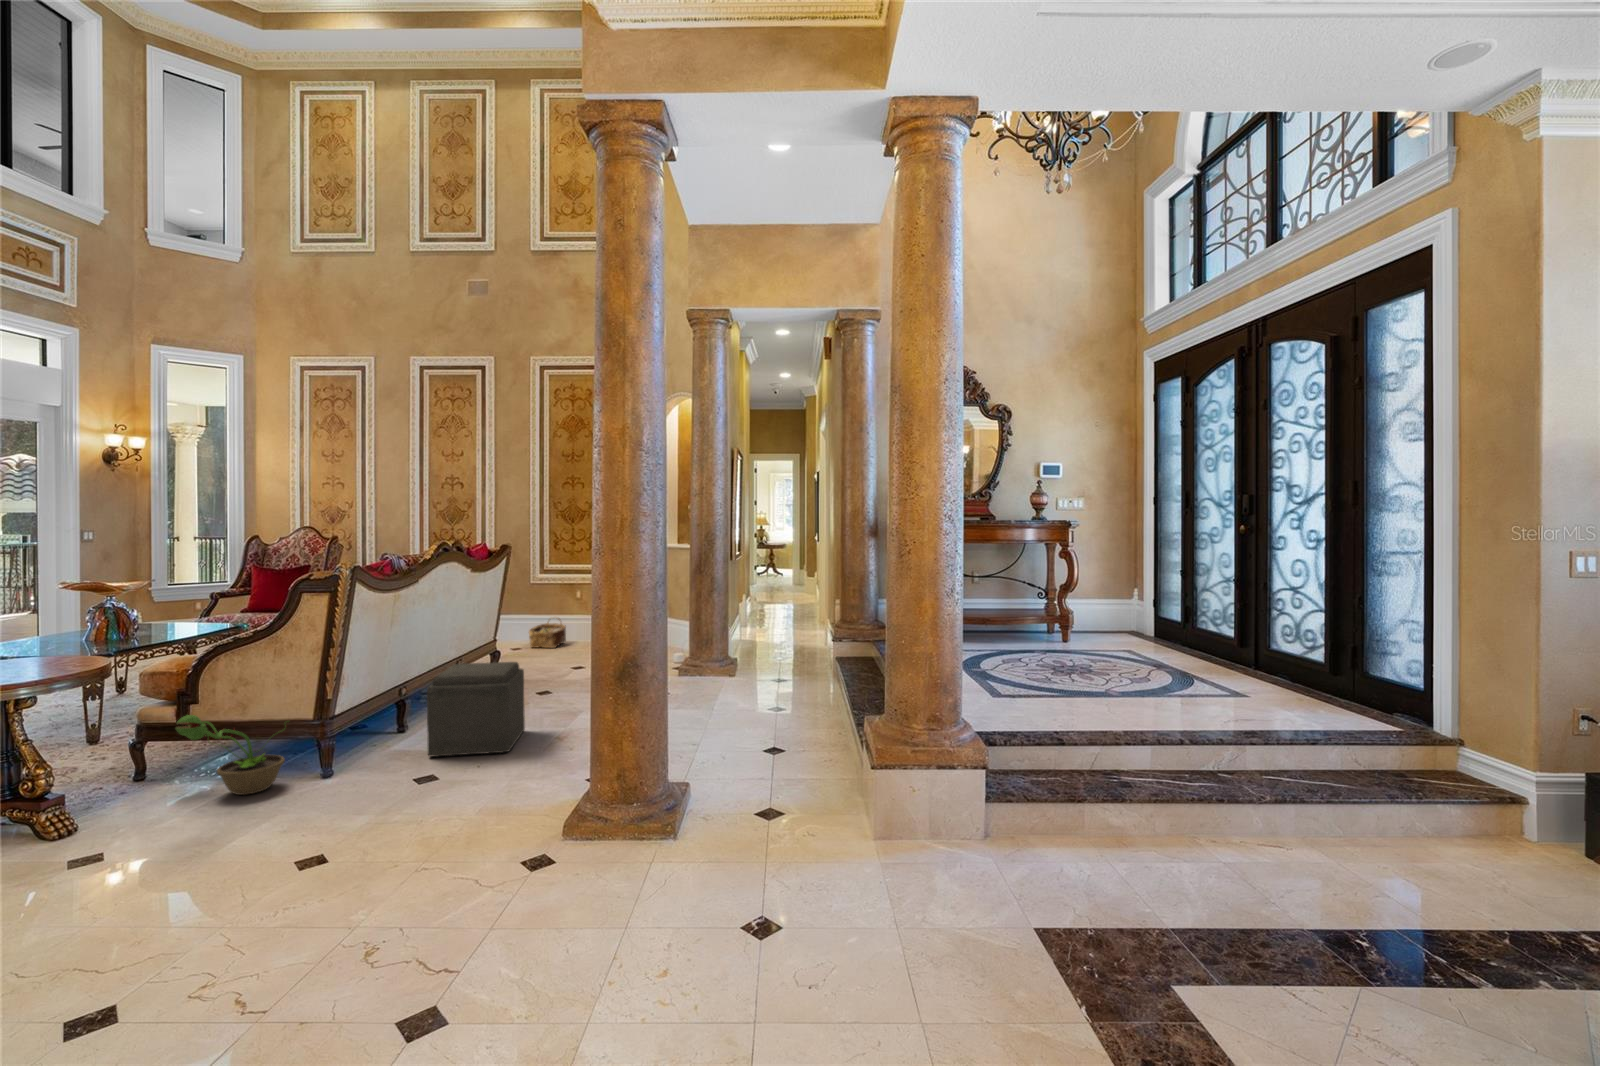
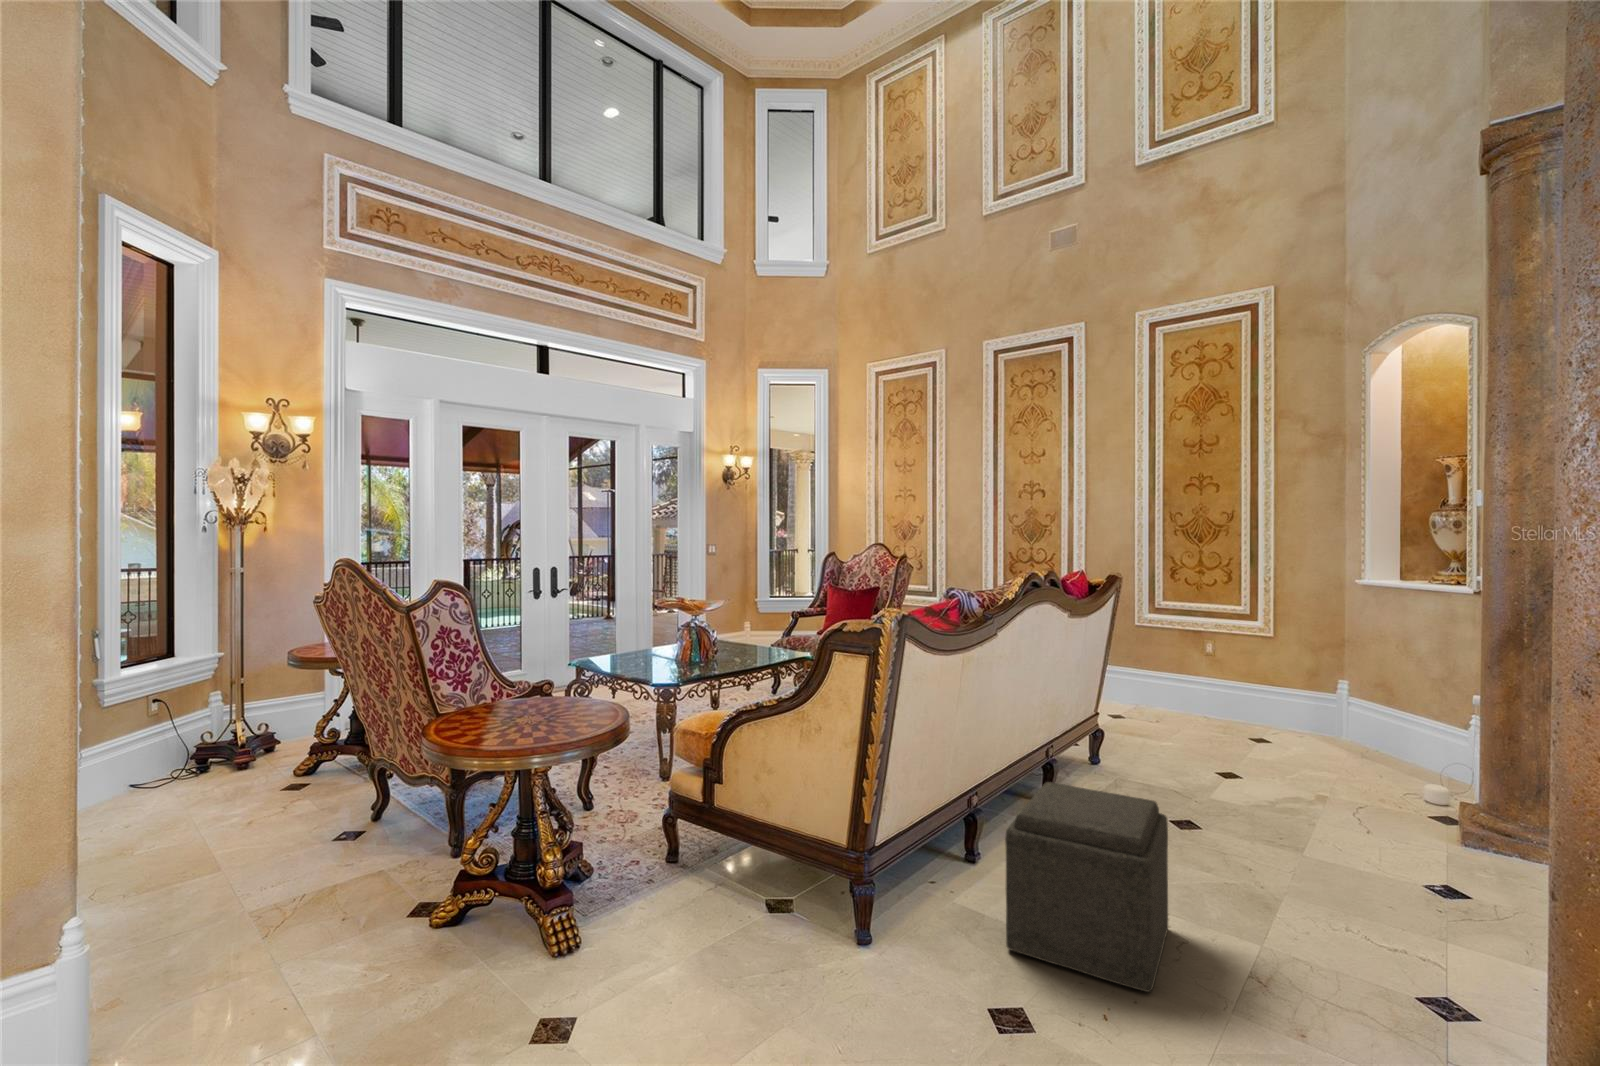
woven basket: present [529,622,566,648] -> none [1133,678,1188,727]
decorative plant: present [176,715,286,795] -> none [671,813,816,946]

